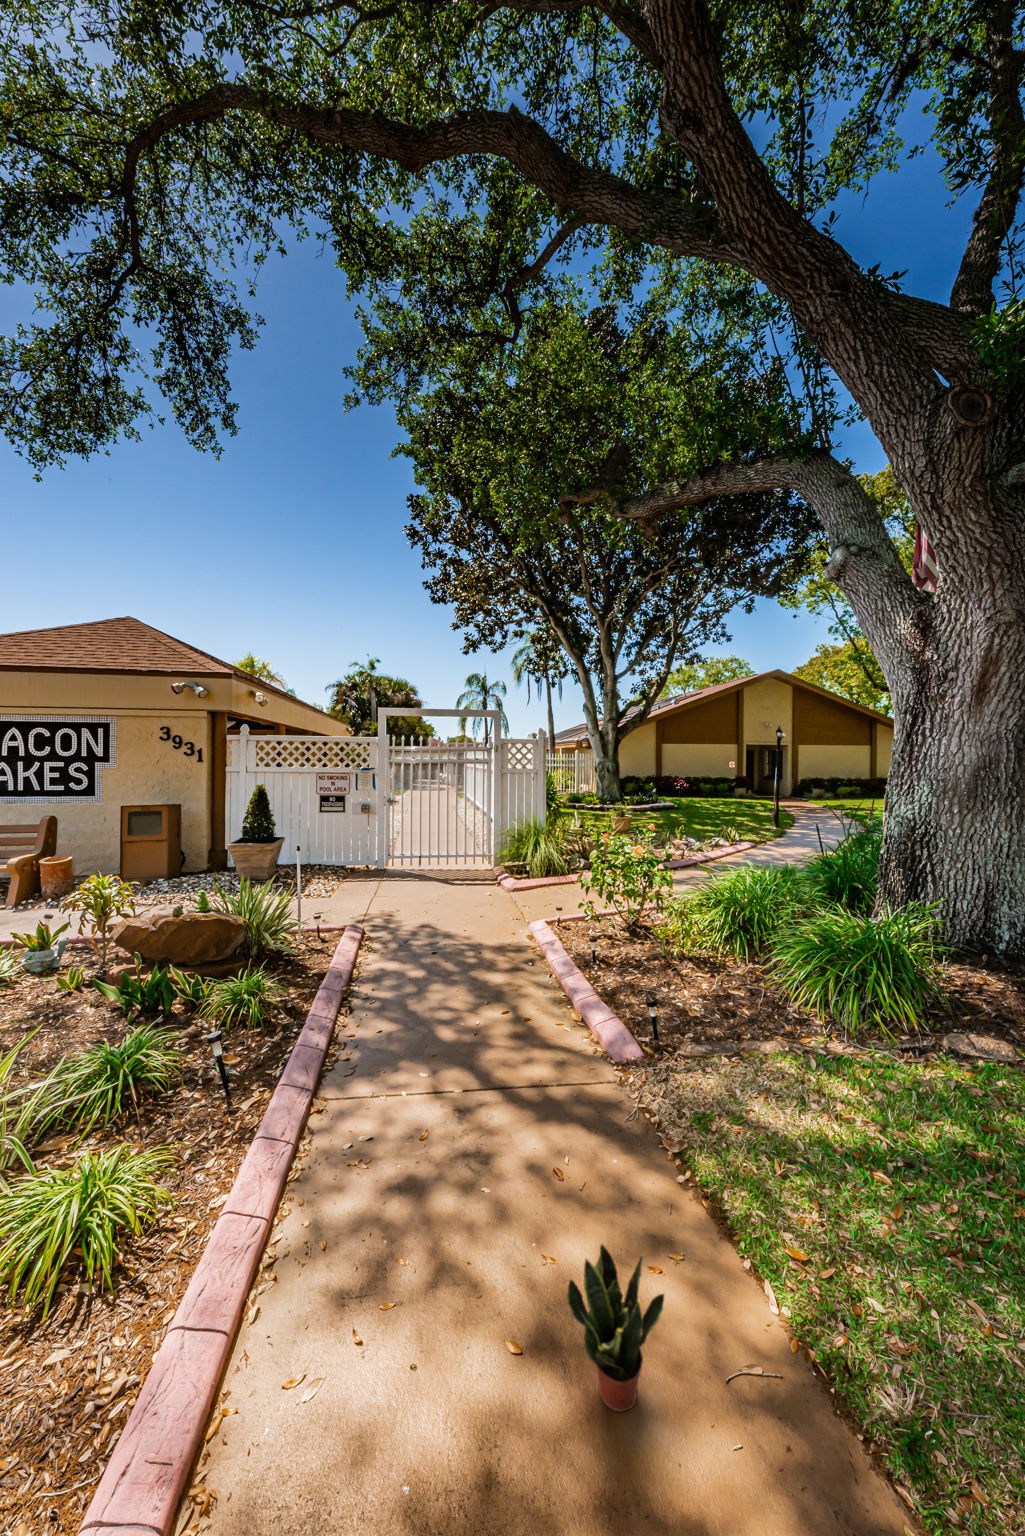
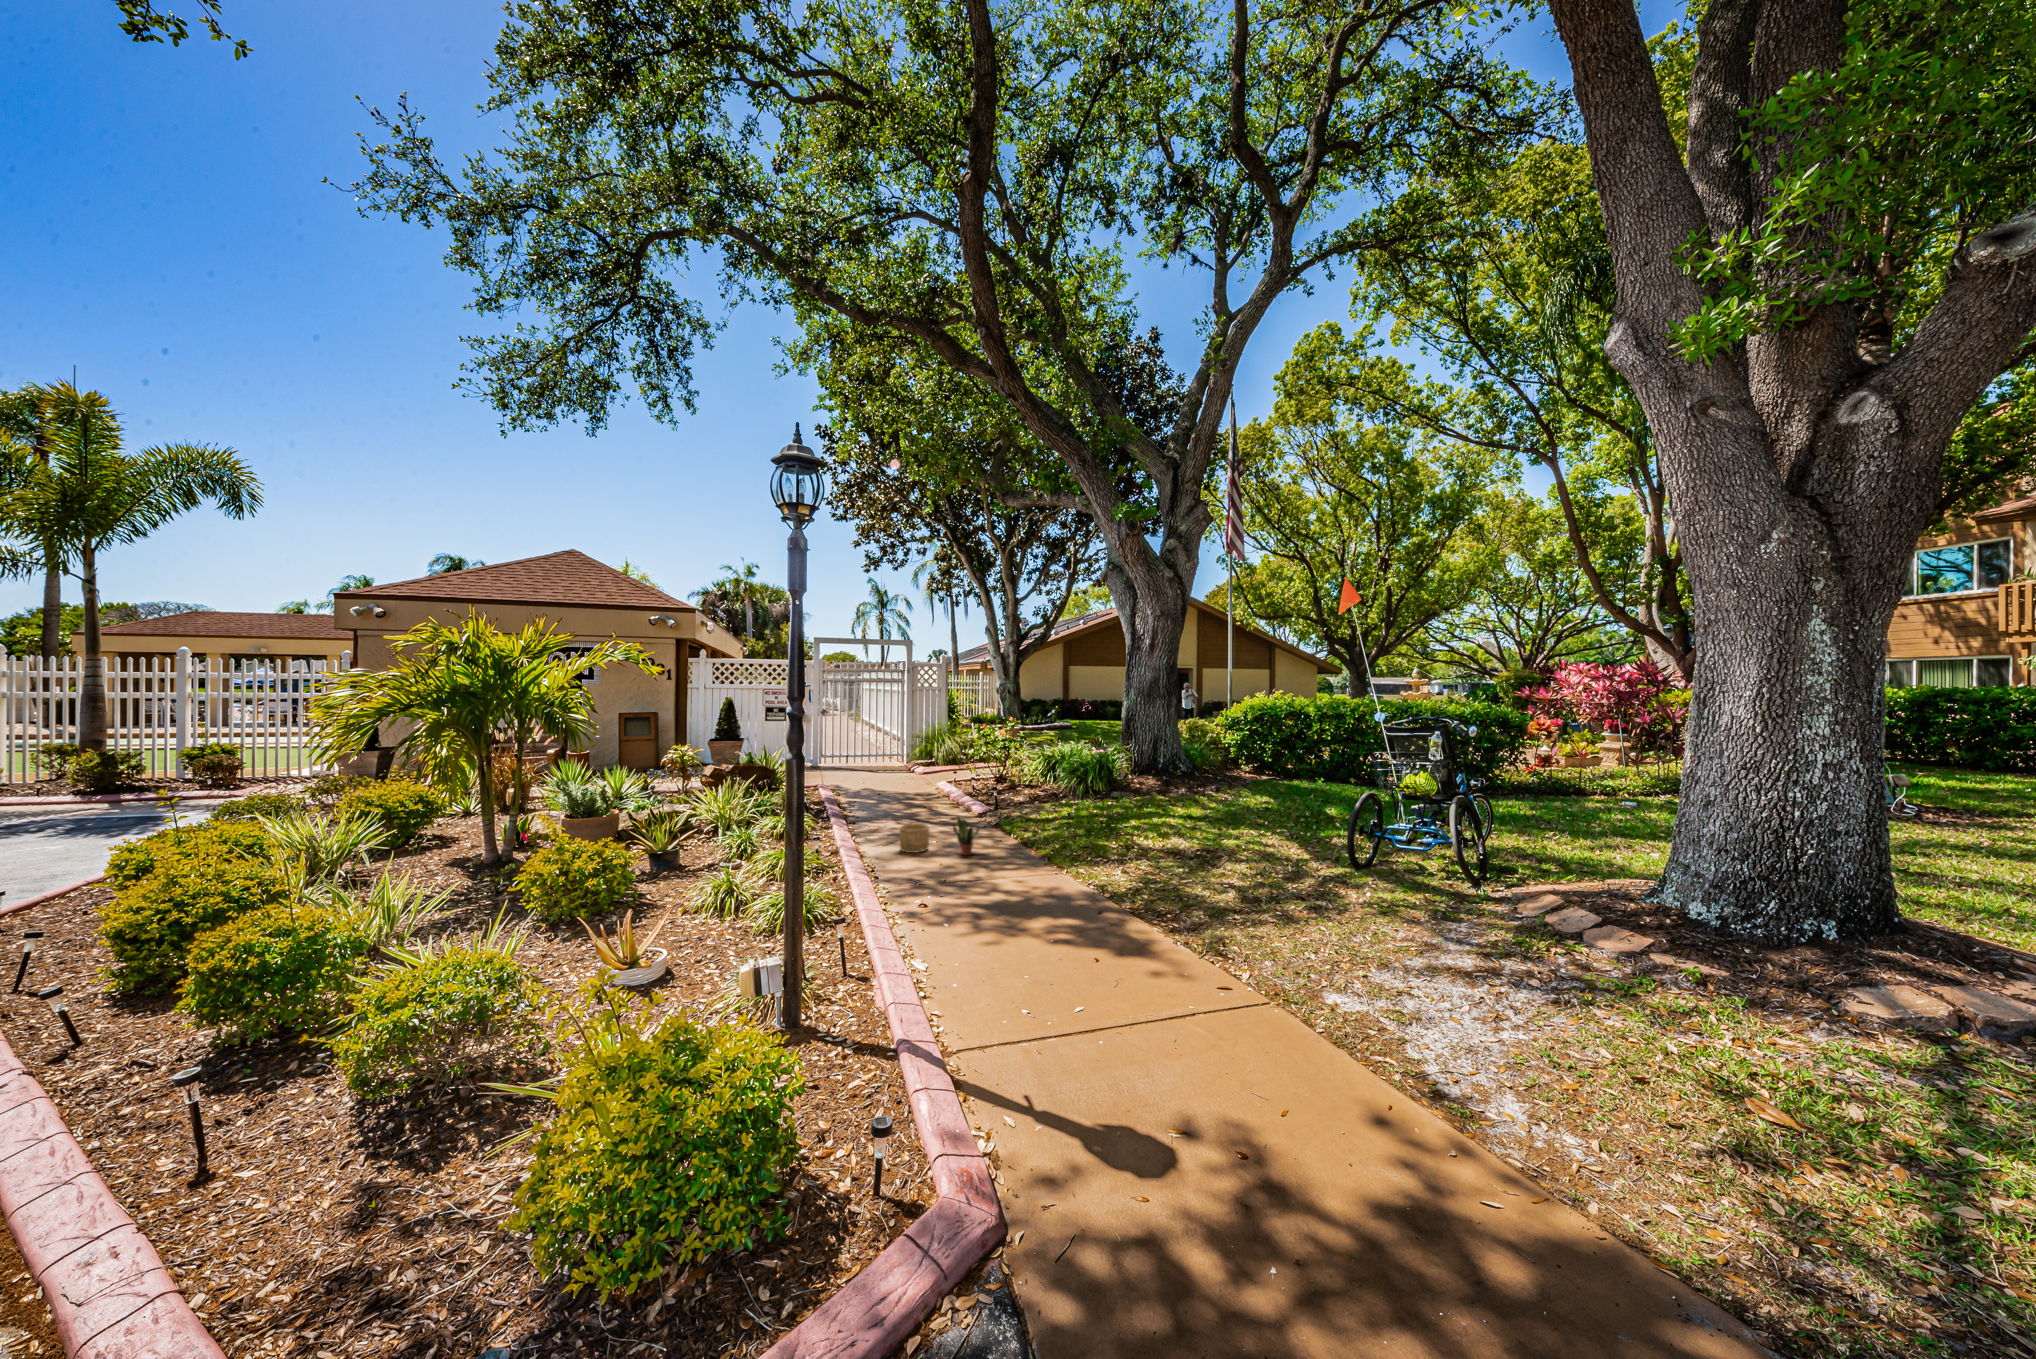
wooden bucket: none [393,1203,491,1348] -> present [899,824,929,853]

